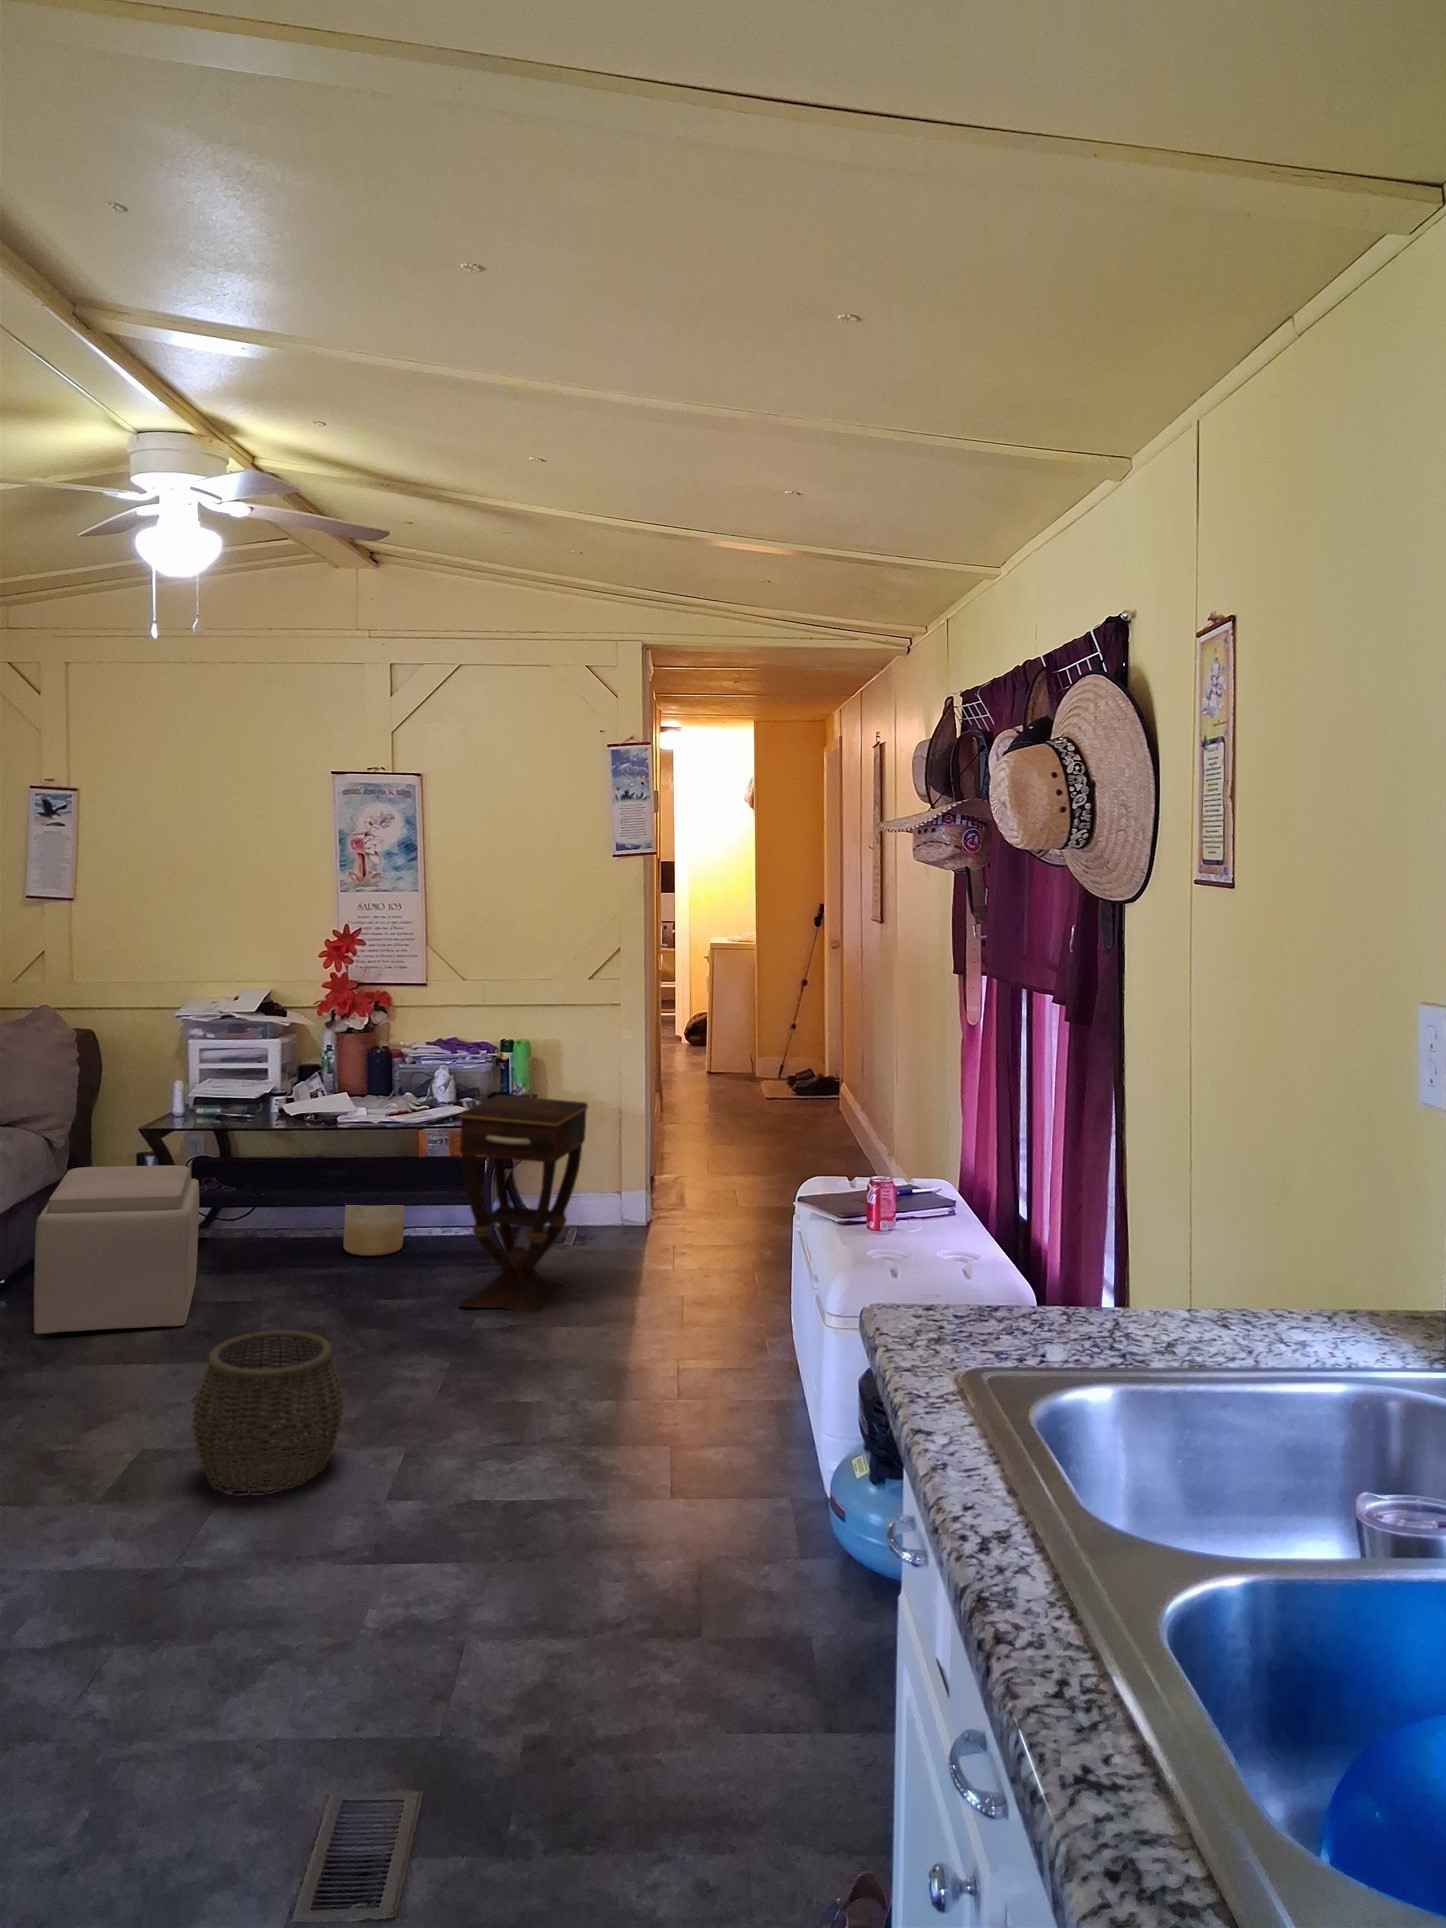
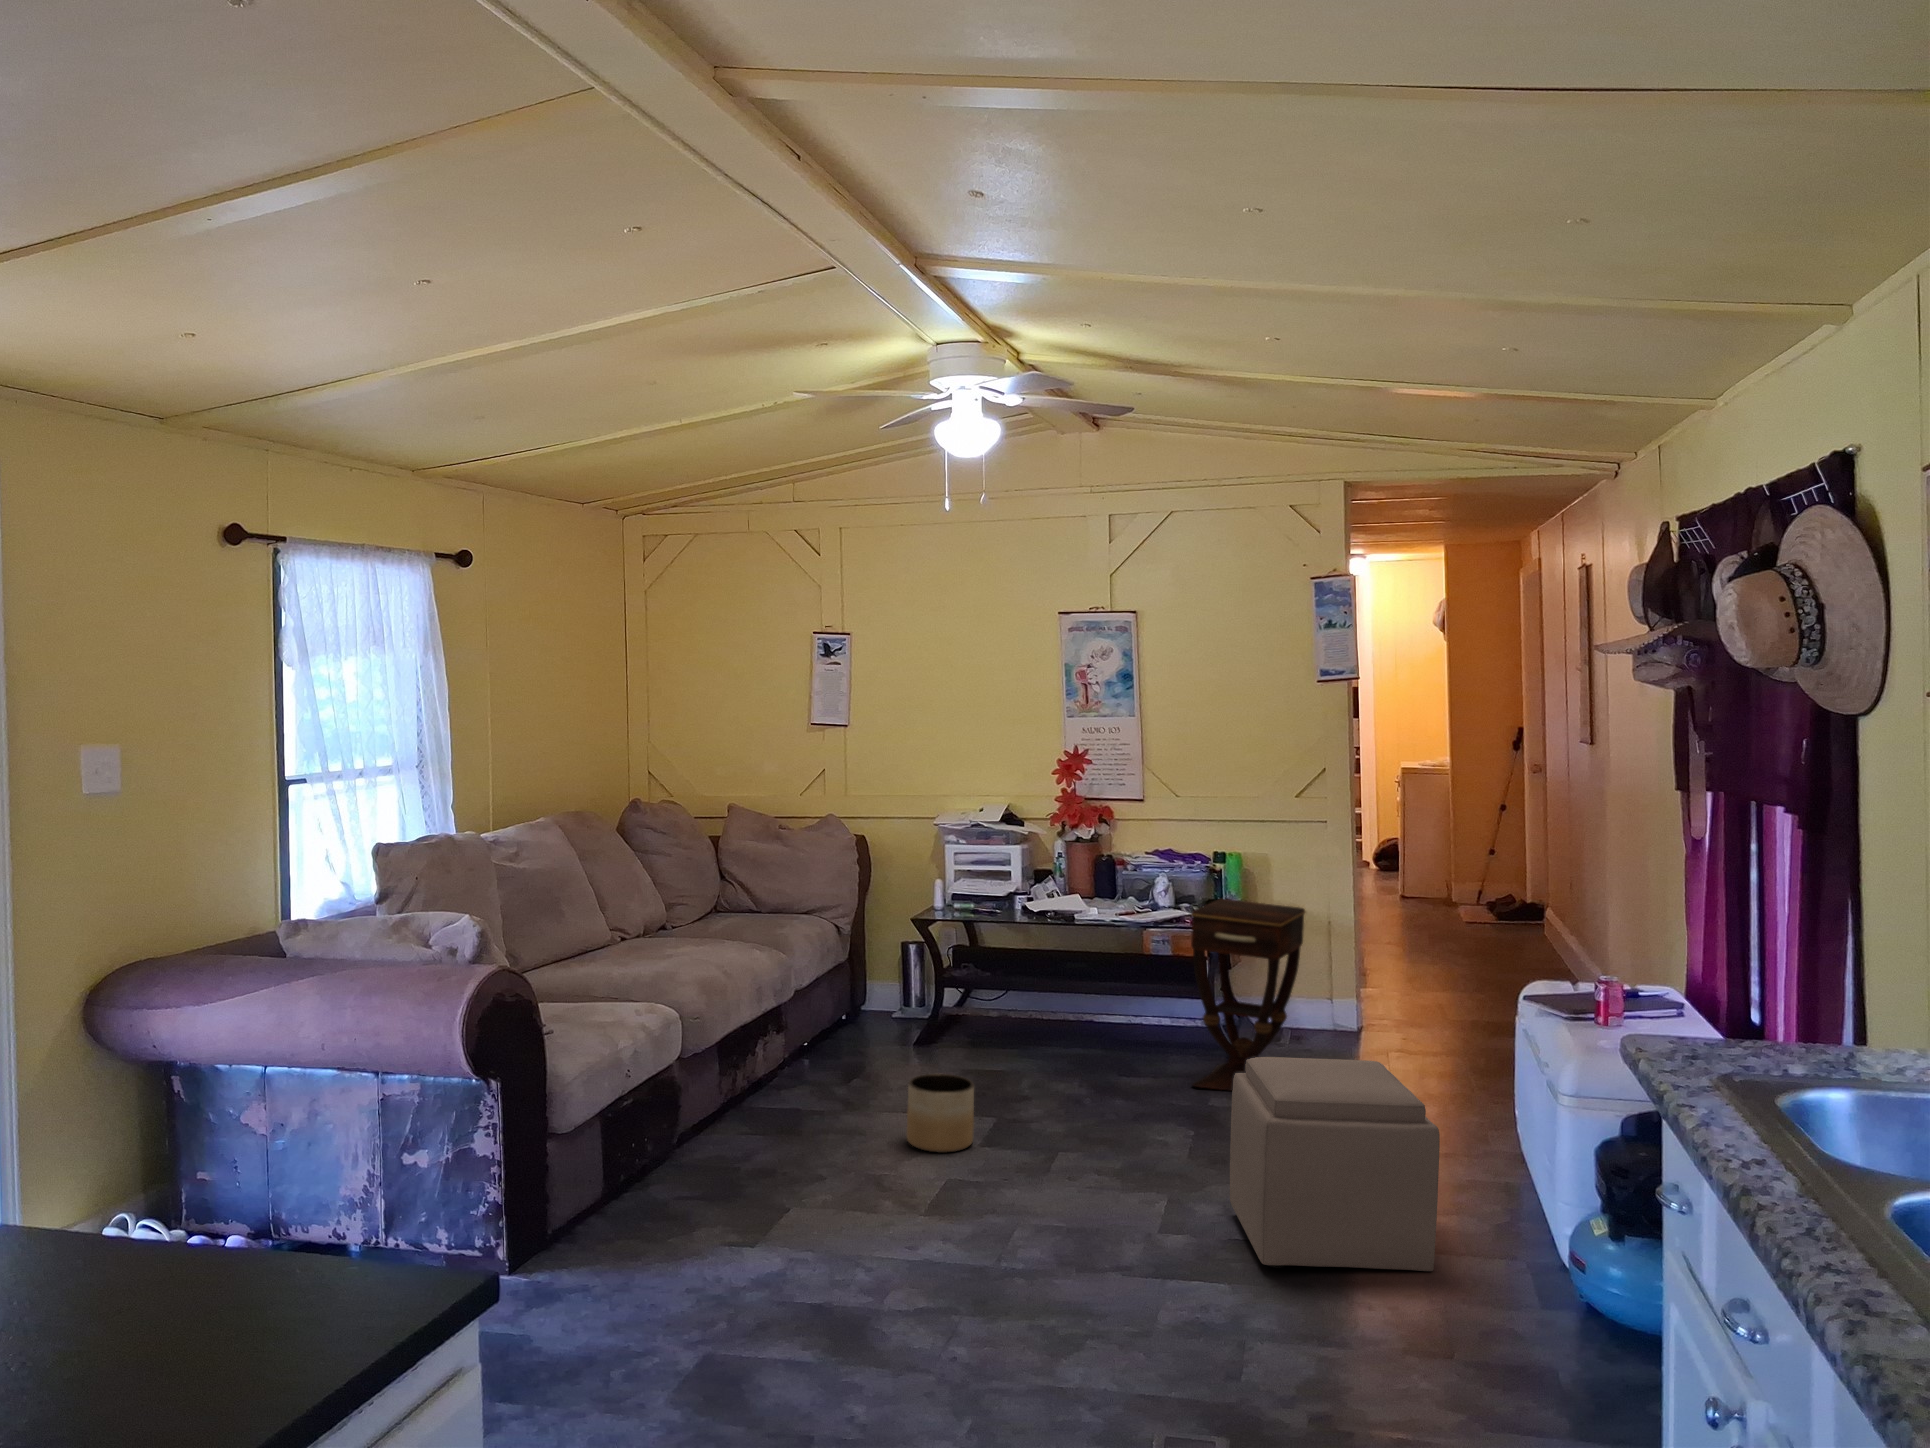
ottoman: present [34,1165,199,1336] -> present [1230,1057,1440,1271]
planter: present [343,1205,404,1257] -> present [907,1074,974,1153]
woven basket: present [192,1330,344,1493] -> none [1003,1077,1121,1206]

